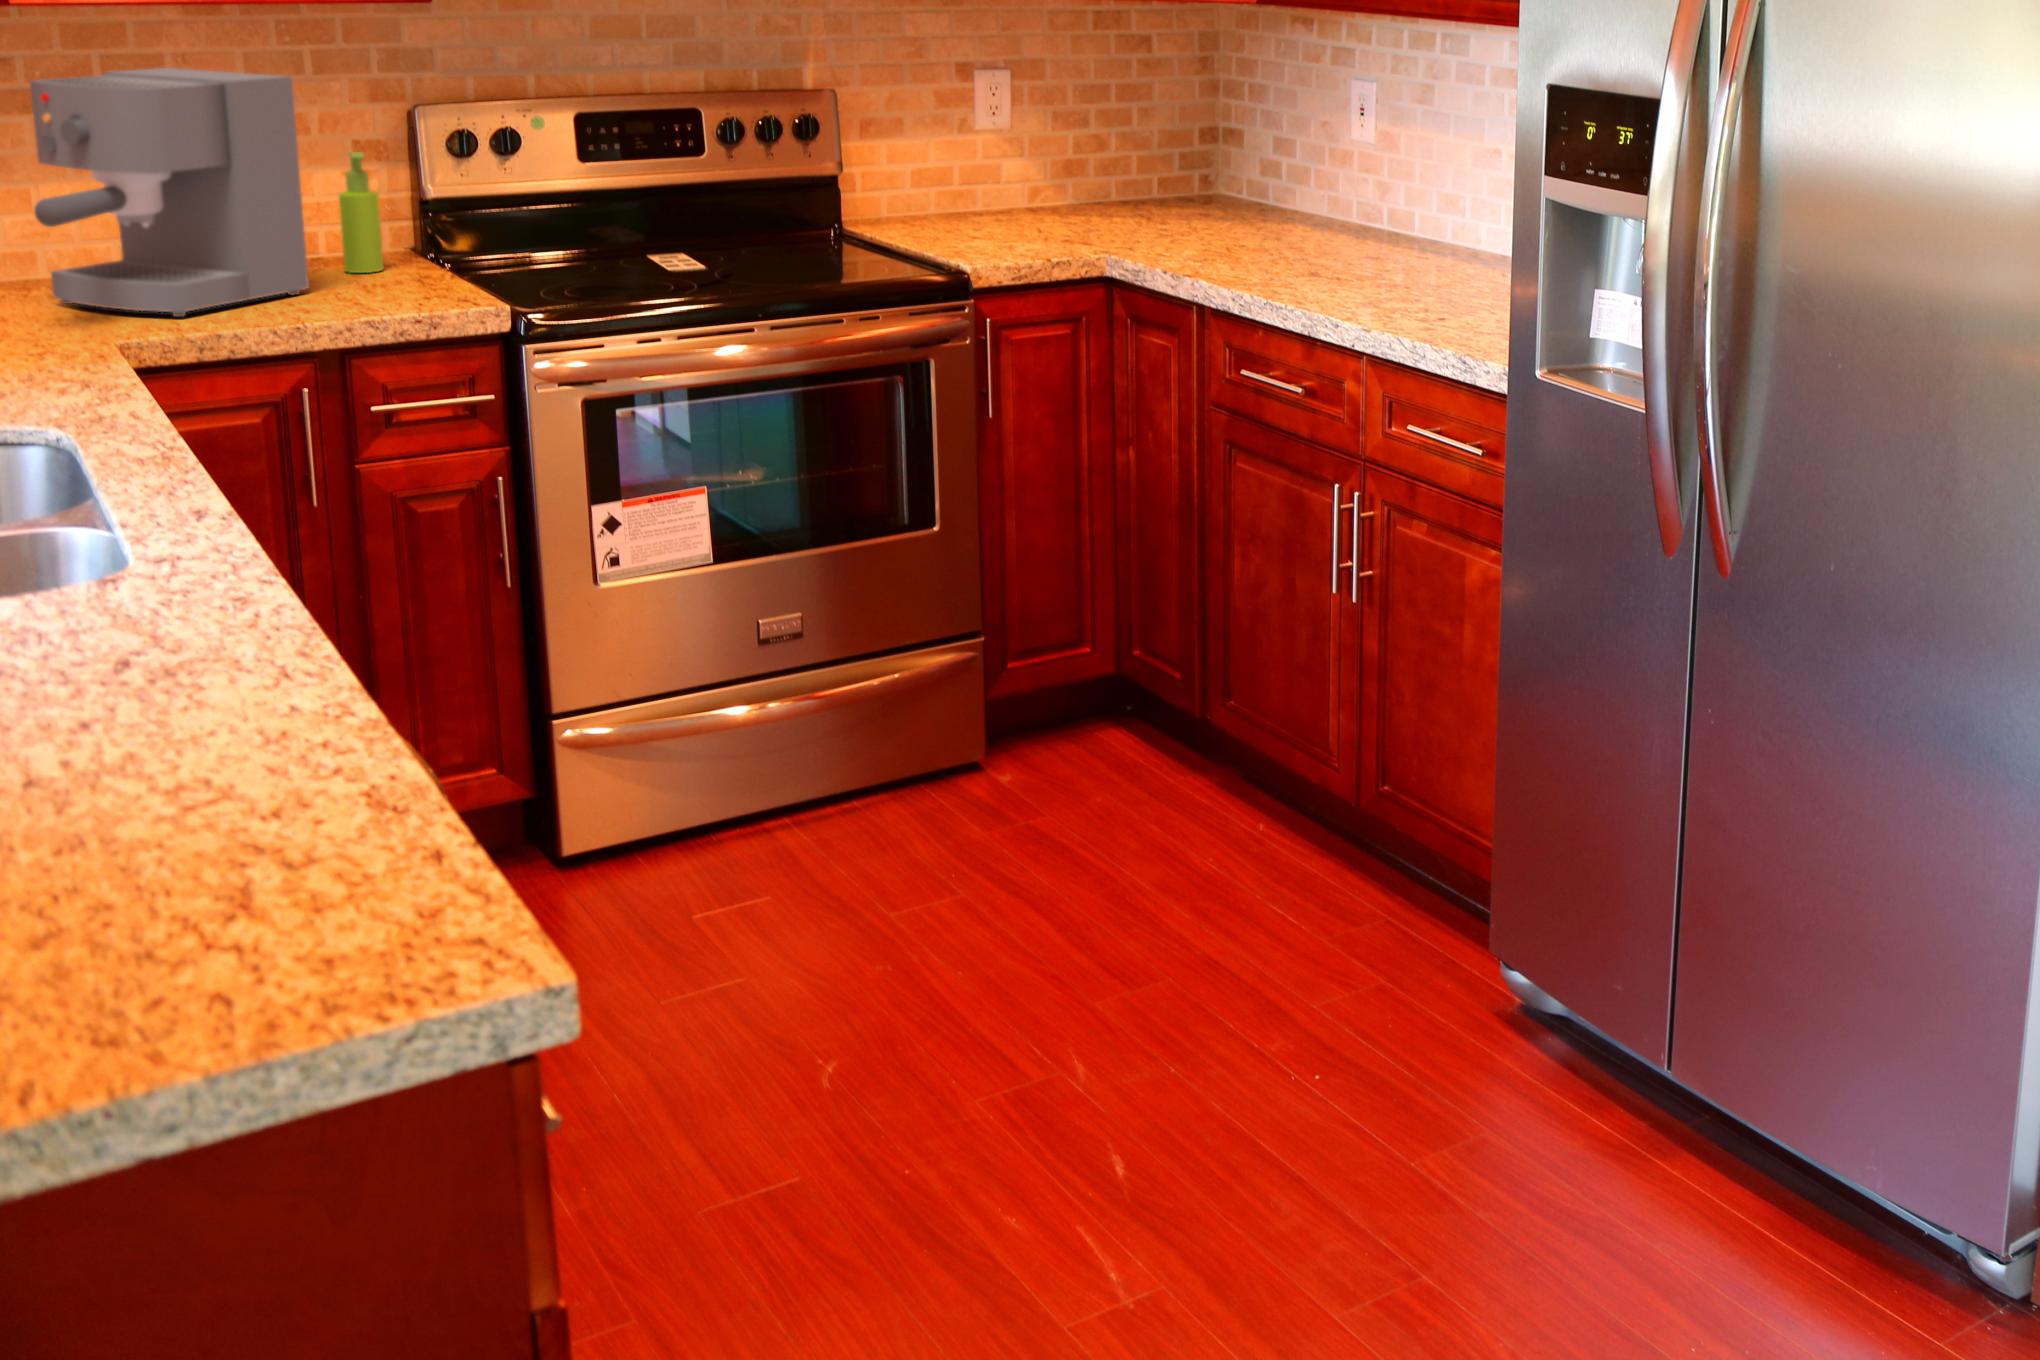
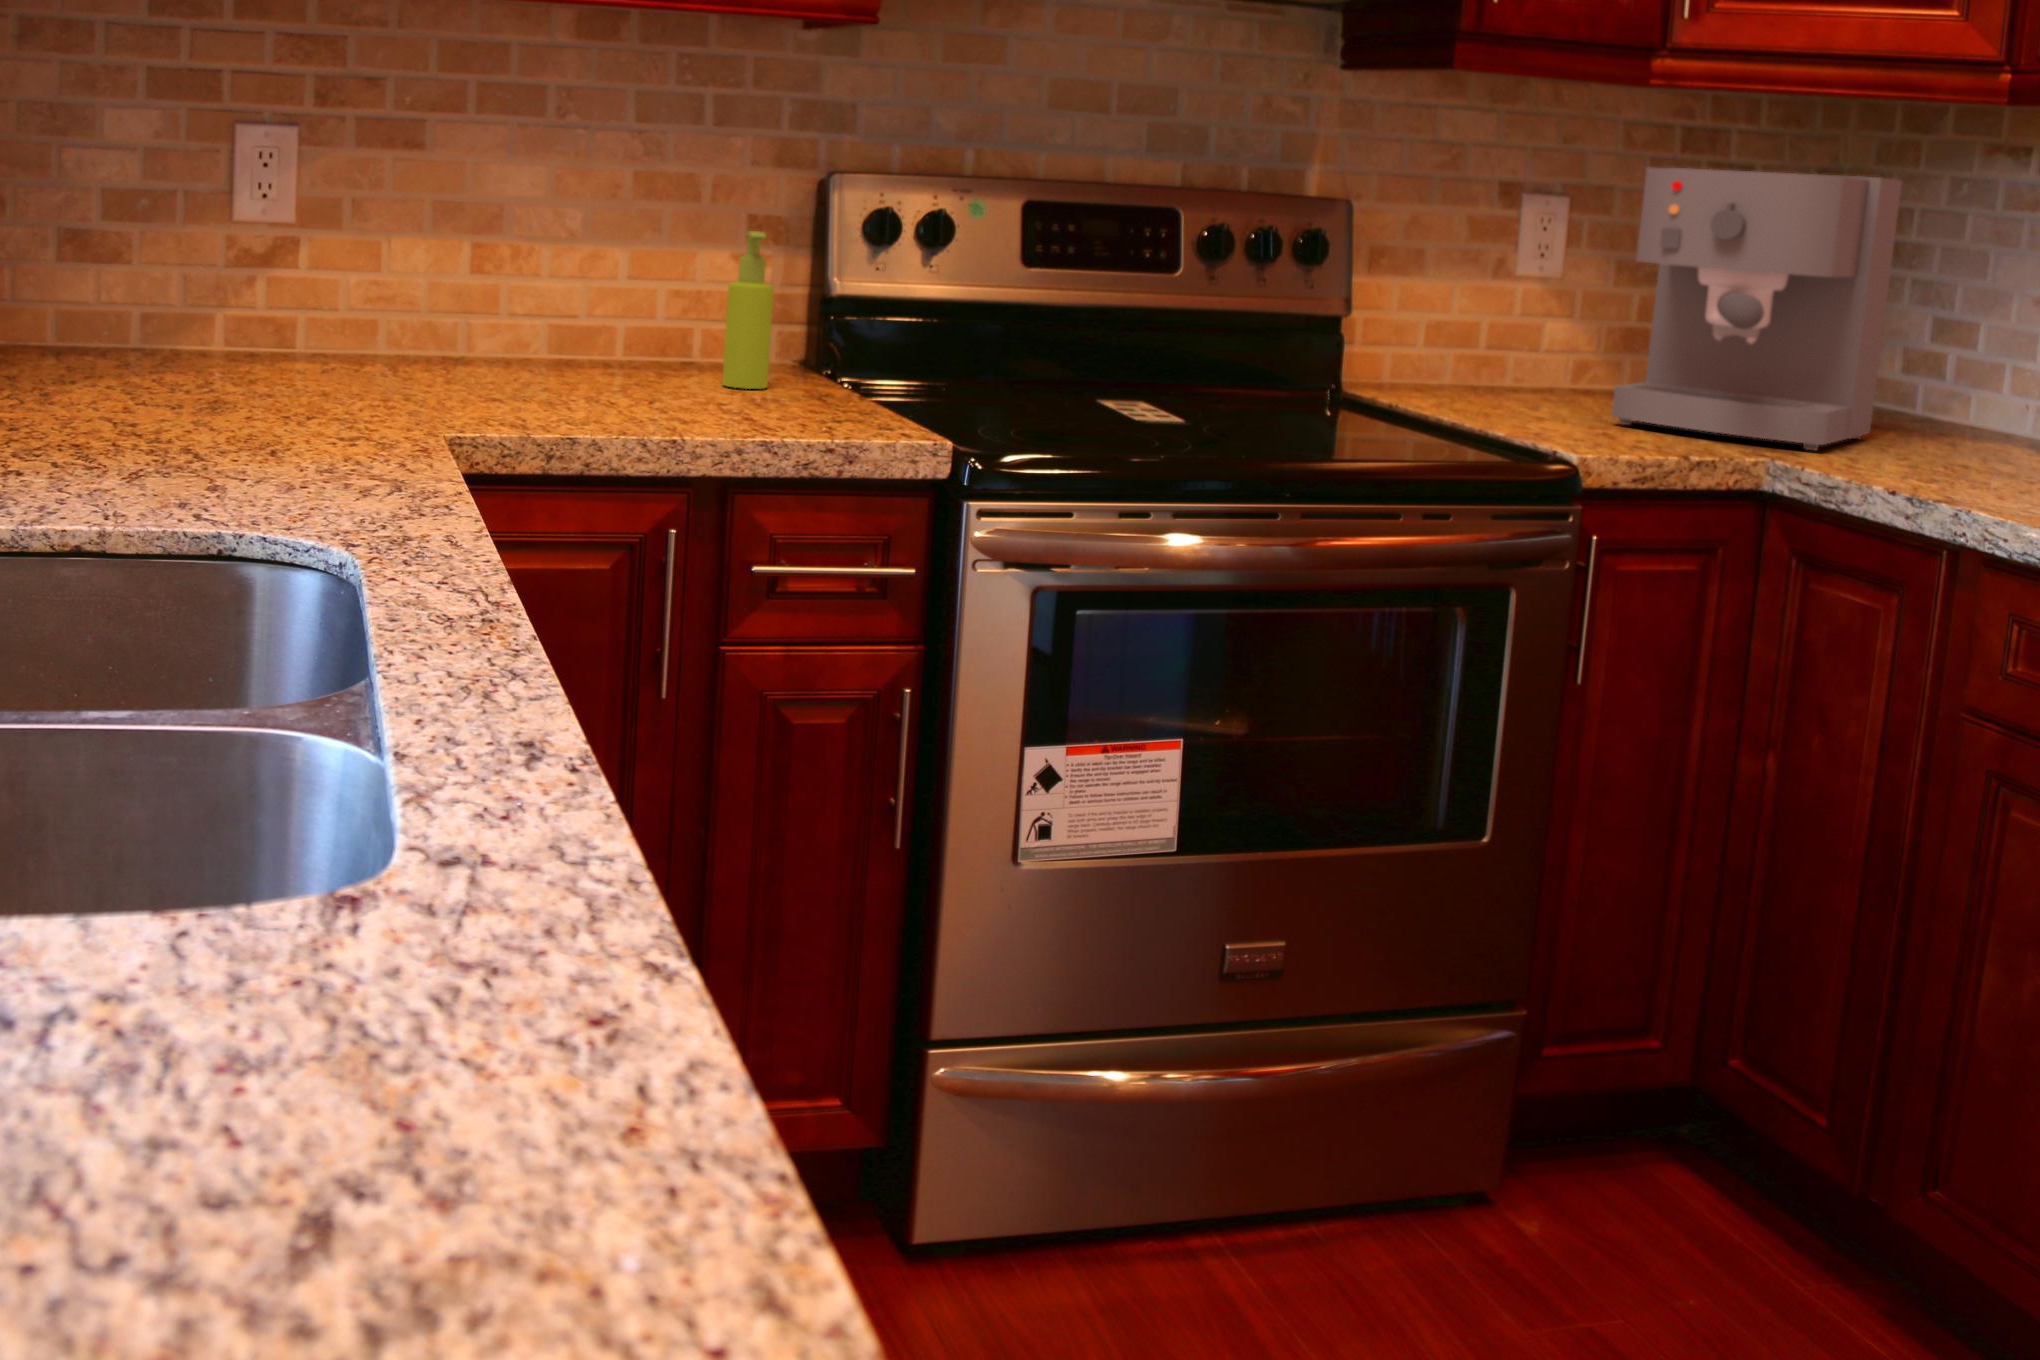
coffee maker: present [30,68,309,317] -> present [1612,167,1902,450]

